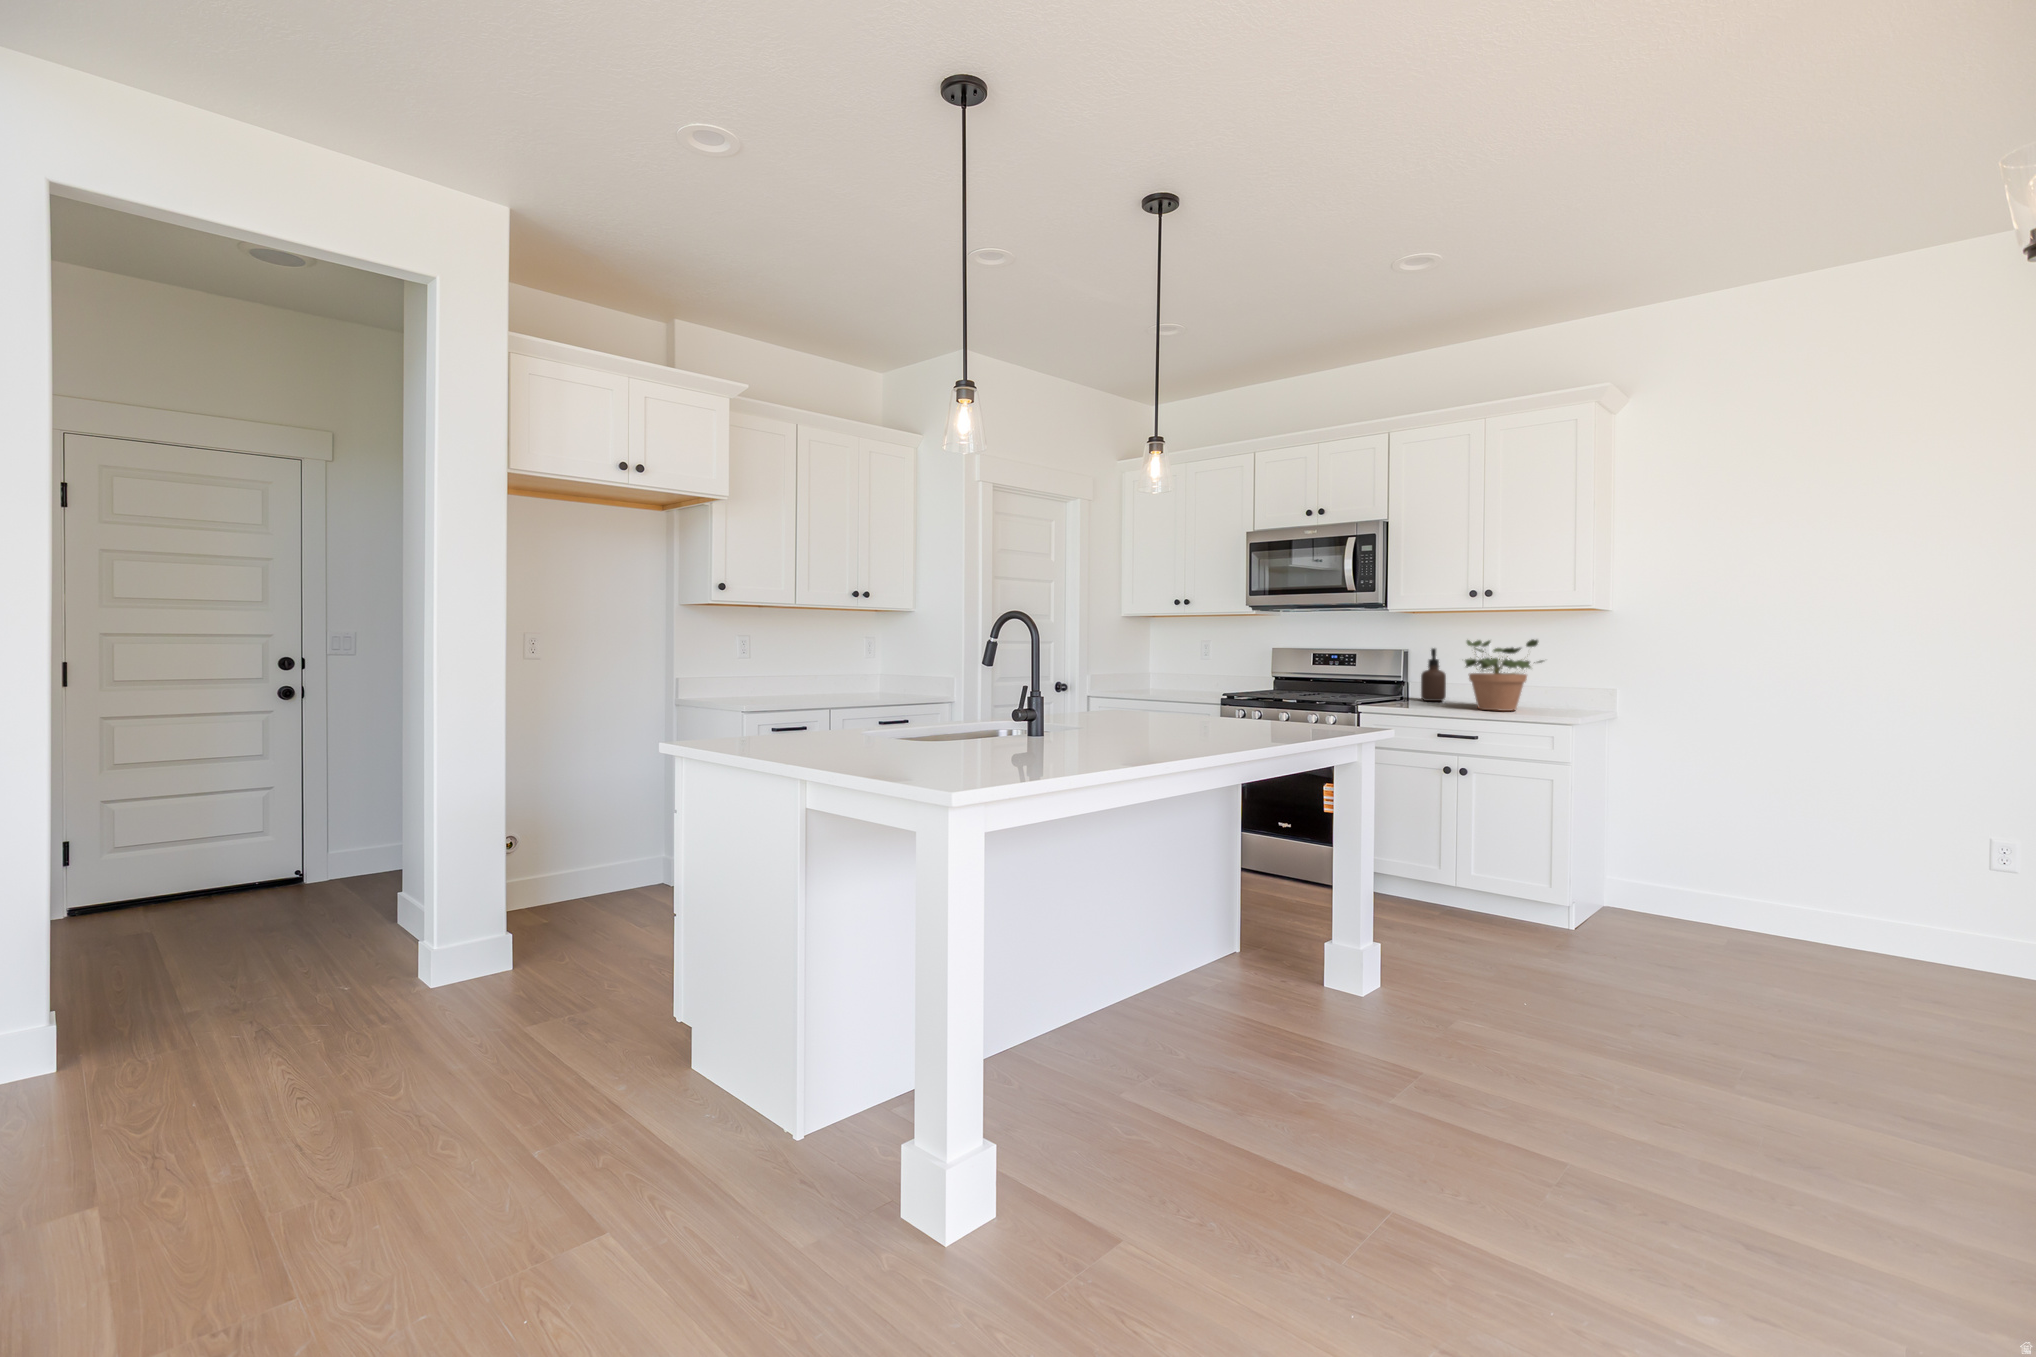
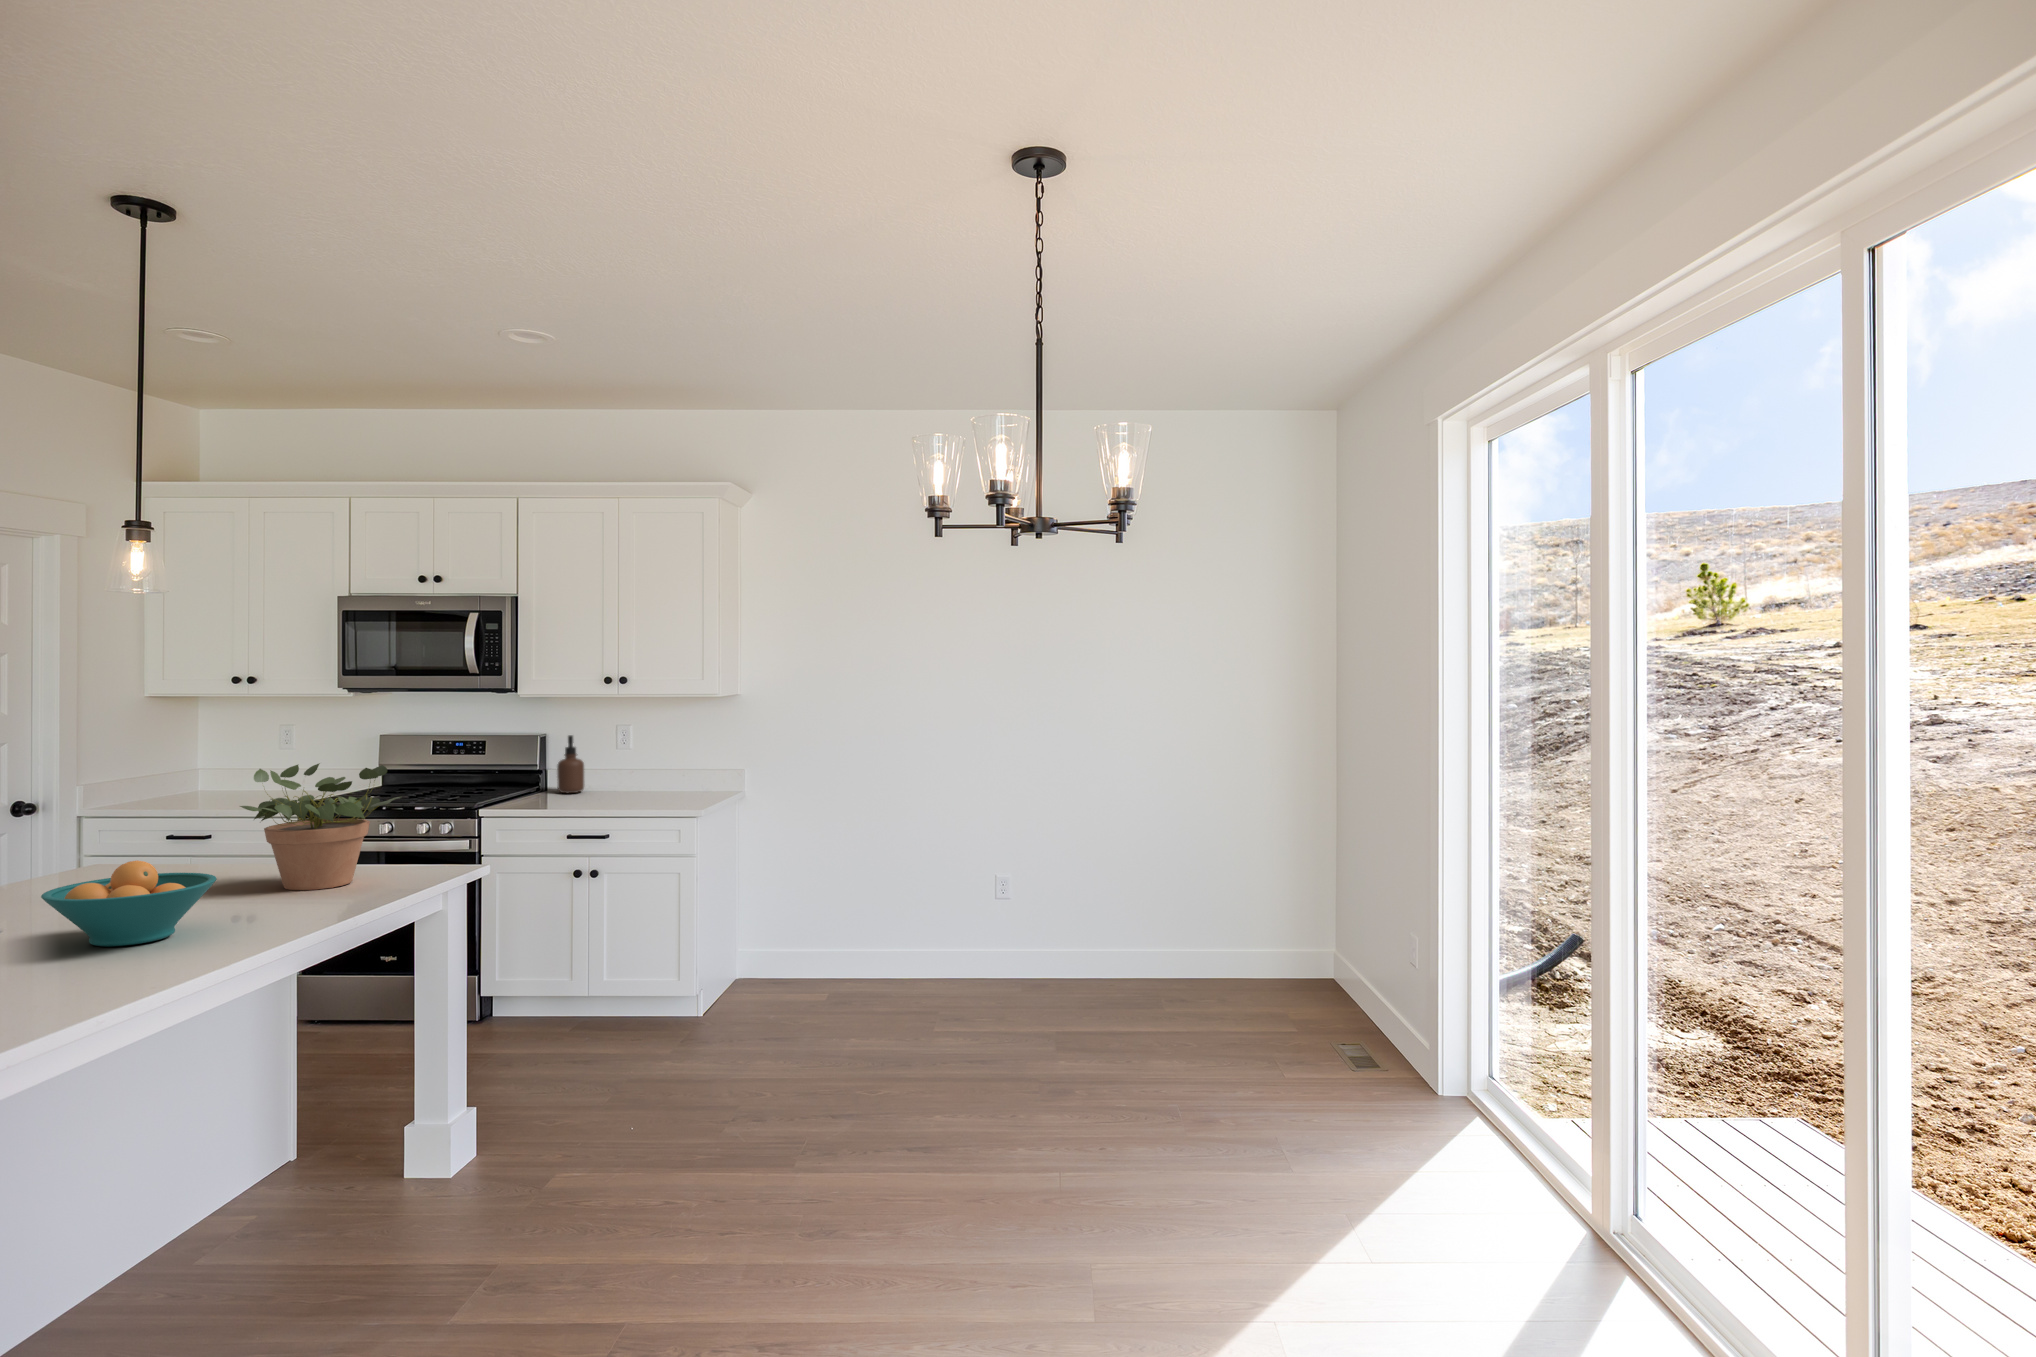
potted plant: present [1465,639,1543,711] -> present [240,763,400,890]
fruit bowl: none [1113,672,1217,733] -> present [41,861,217,946]

